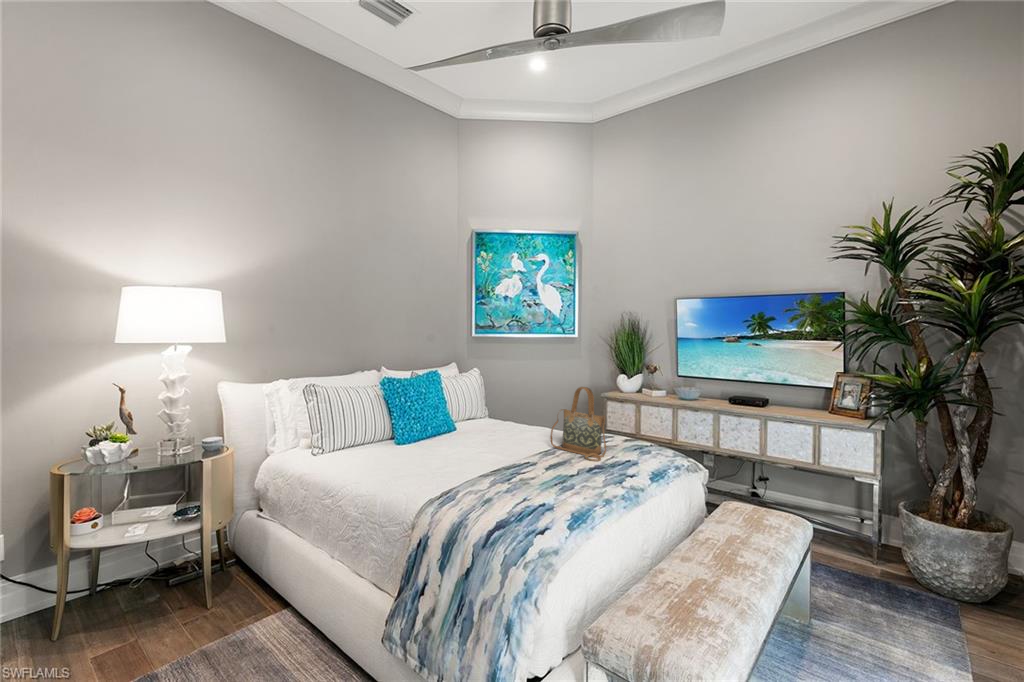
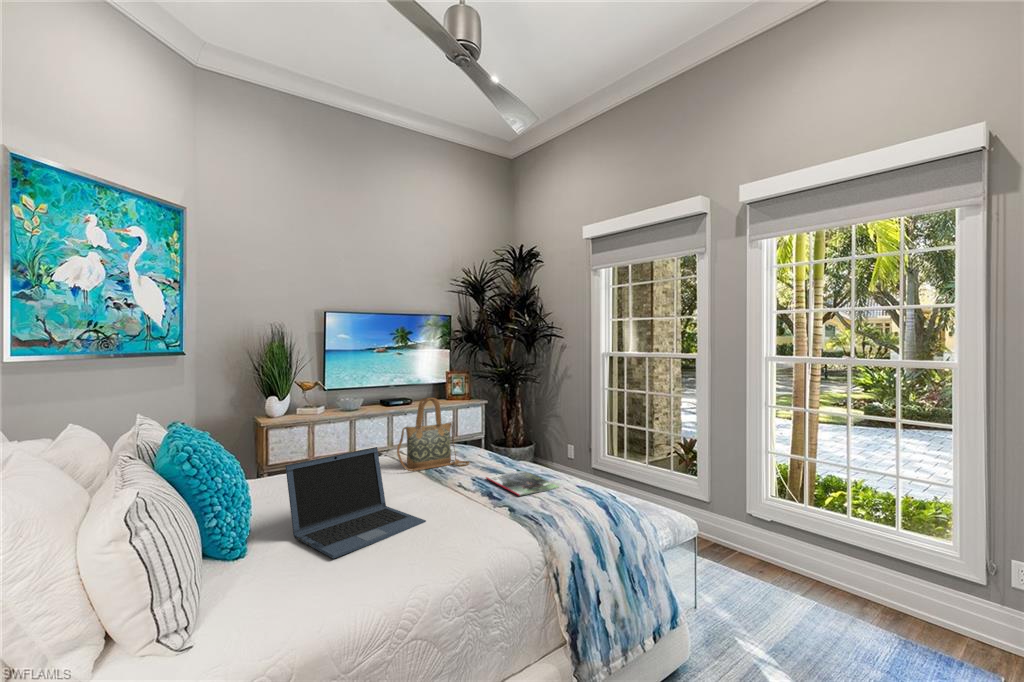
laptop: none [387,404,478,470] -> present [286,447,426,559]
magazine: none [511,470,592,503] -> present [486,471,559,496]

